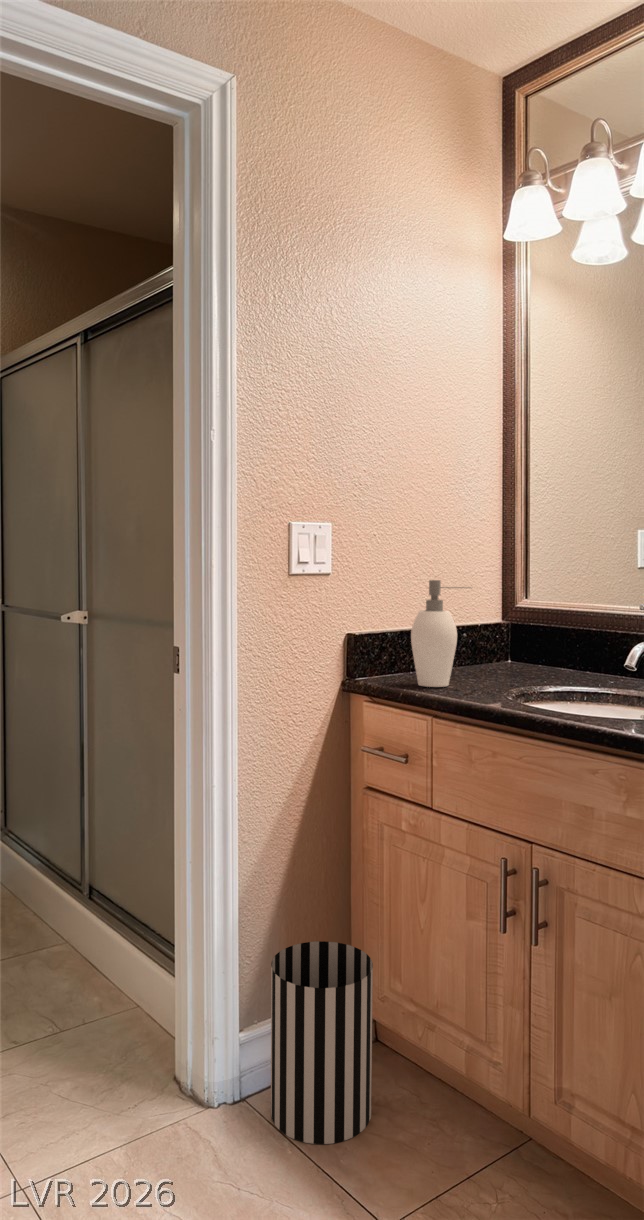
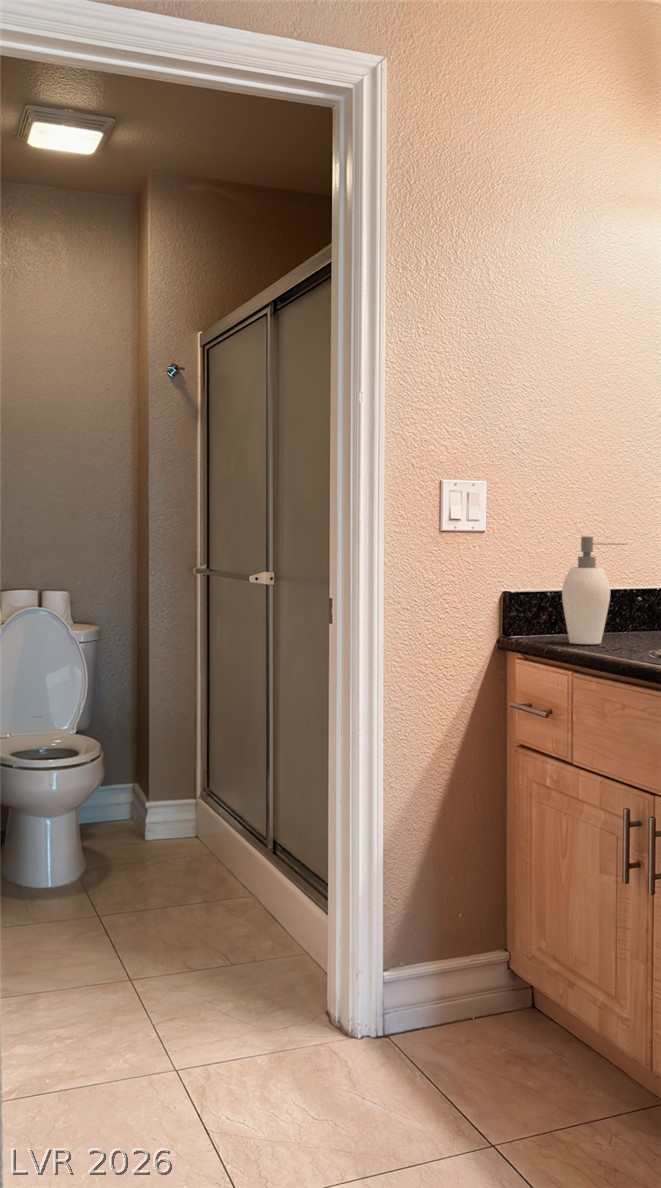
wastebasket: present [271,941,373,1144] -> none [410,891,511,1077]

